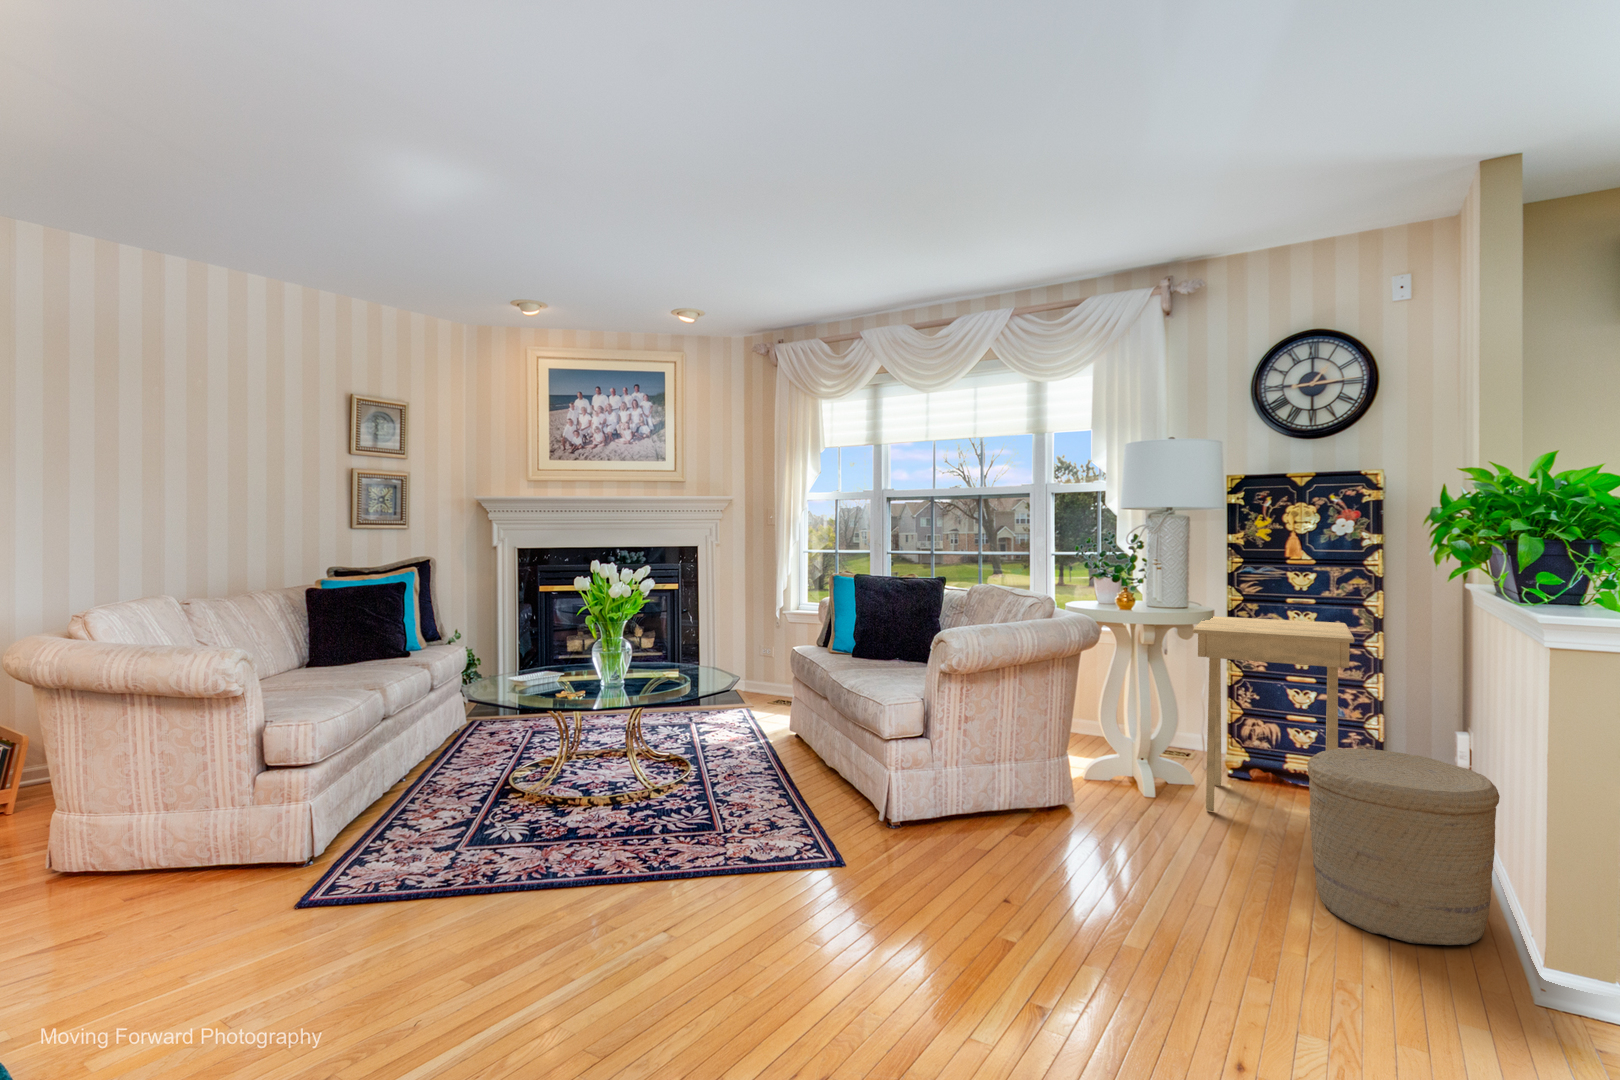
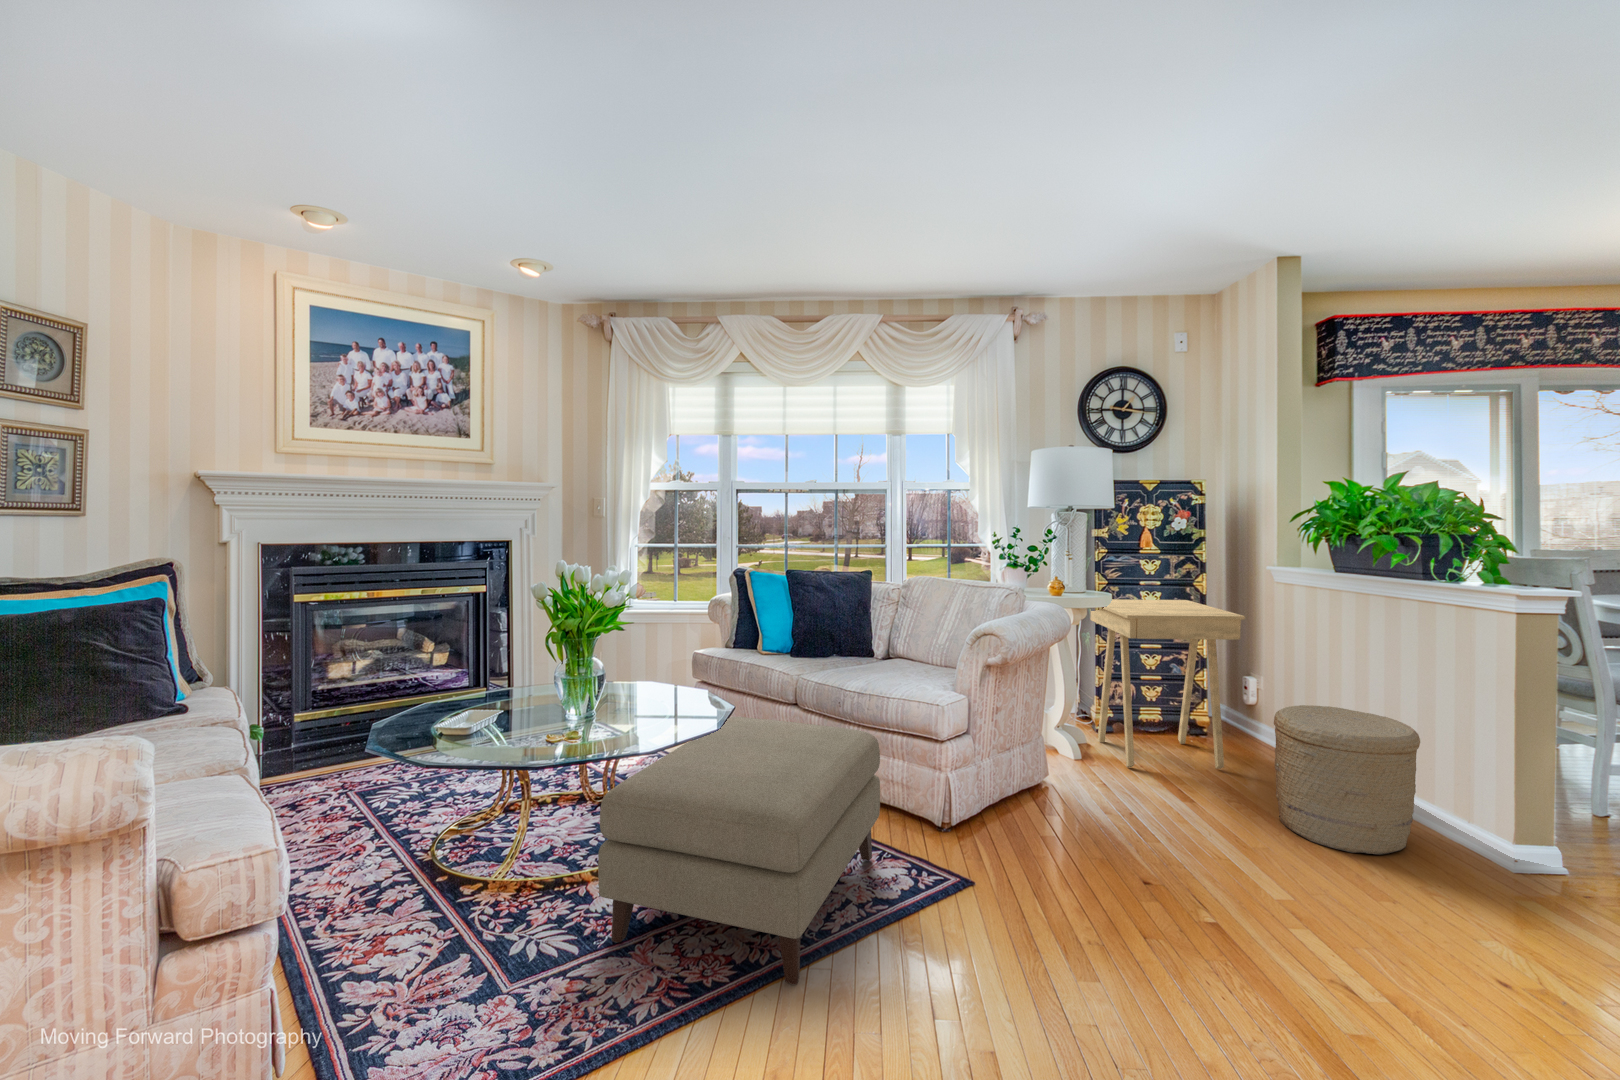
ottoman: none [557,687,826,881] -> present [598,717,880,985]

